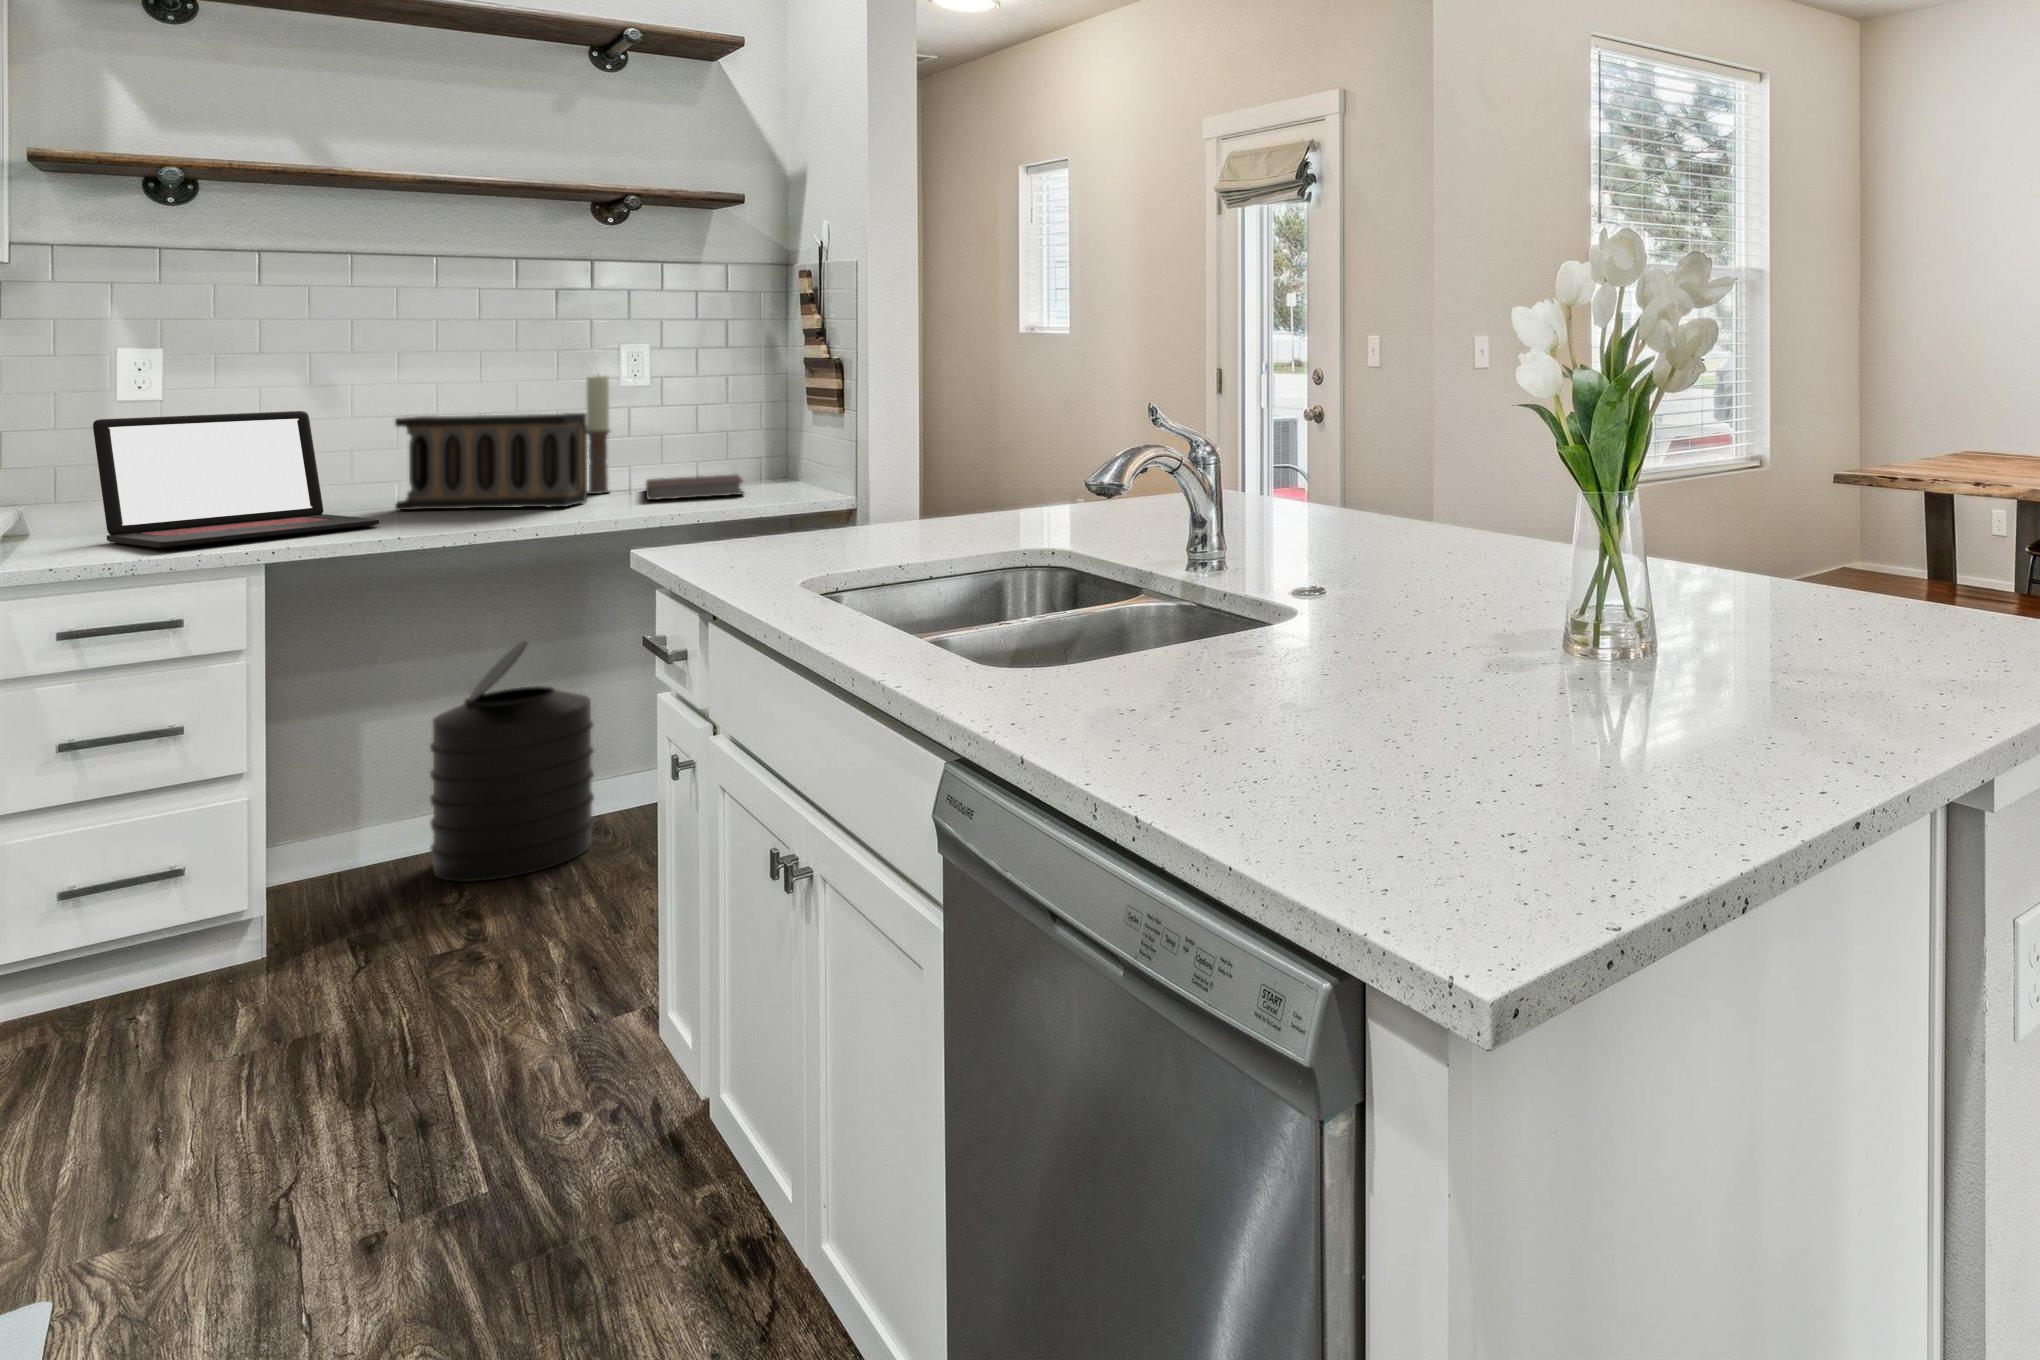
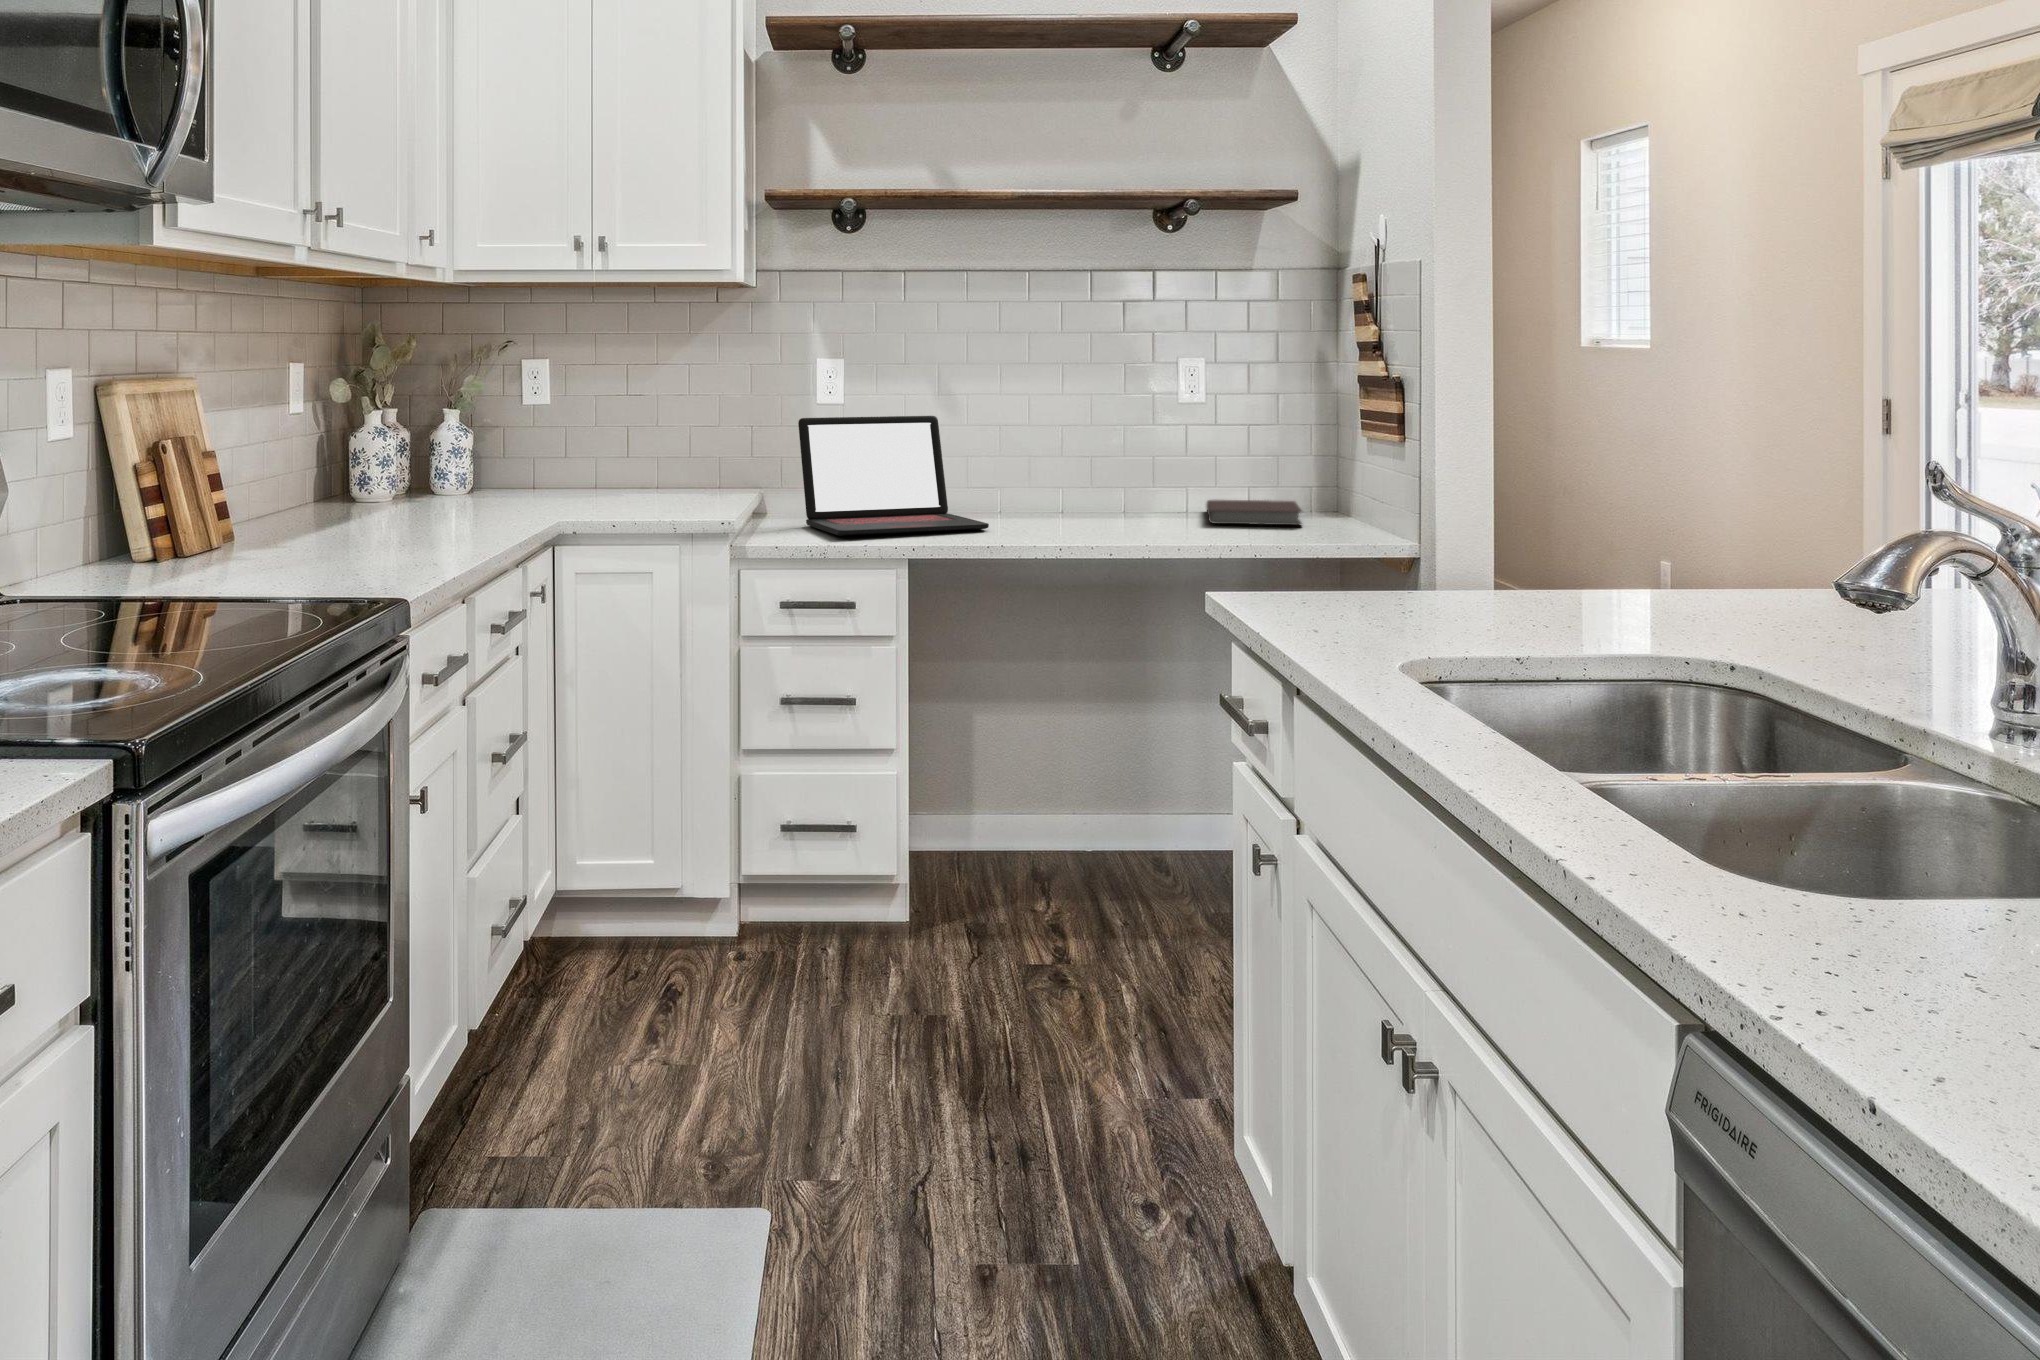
candle: present [586,376,610,494] -> none [1153,385,1175,511]
speaker: present [395,413,587,510] -> none [1000,424,1155,524]
trash can: present [430,641,594,882] -> none [1026,656,1160,897]

